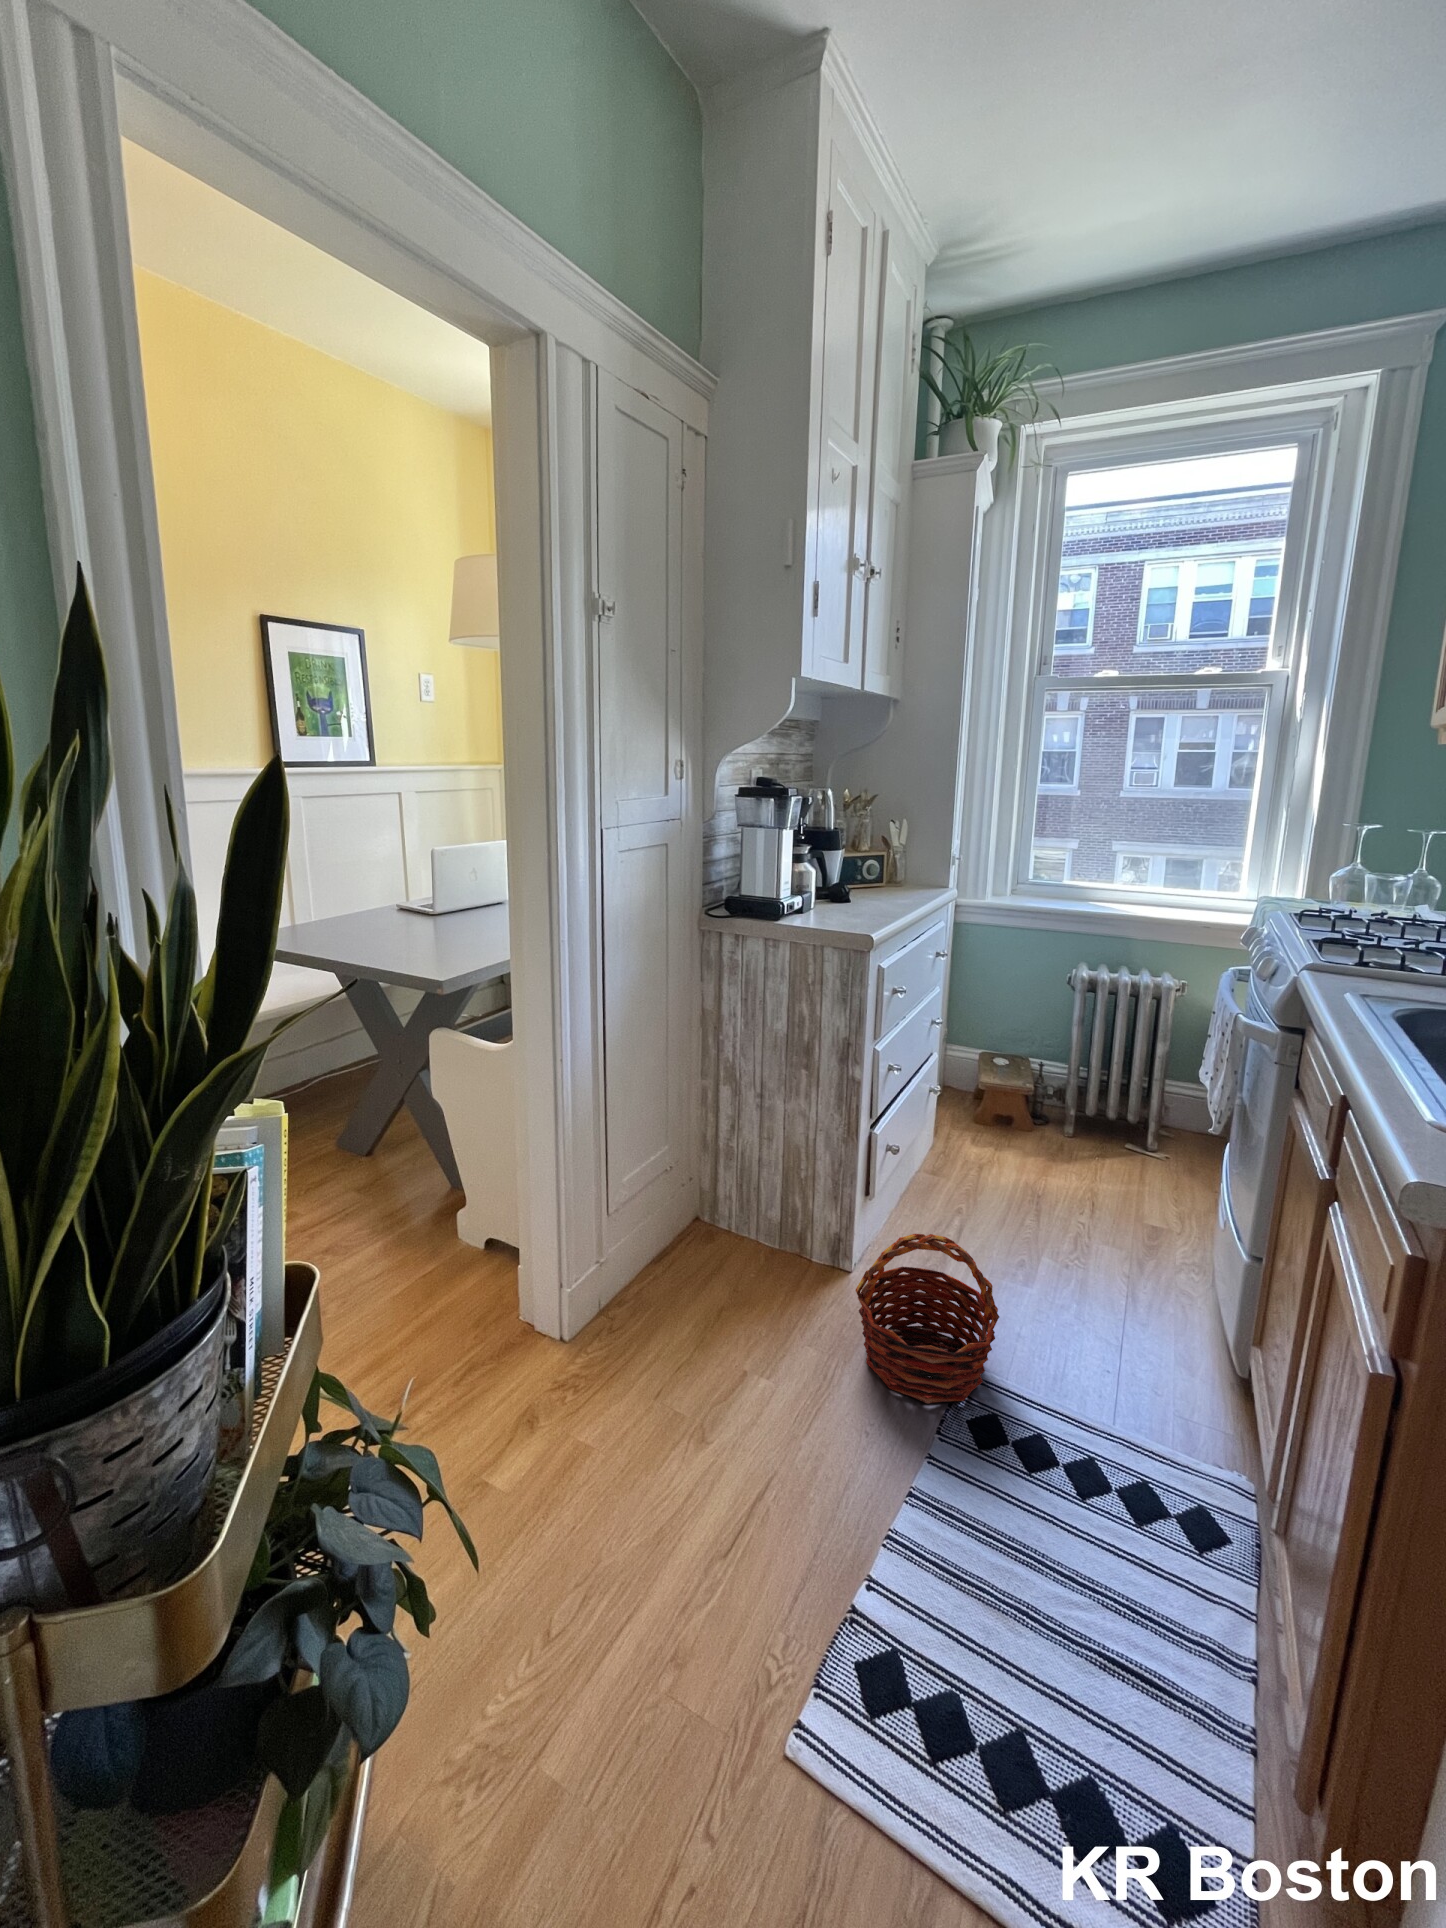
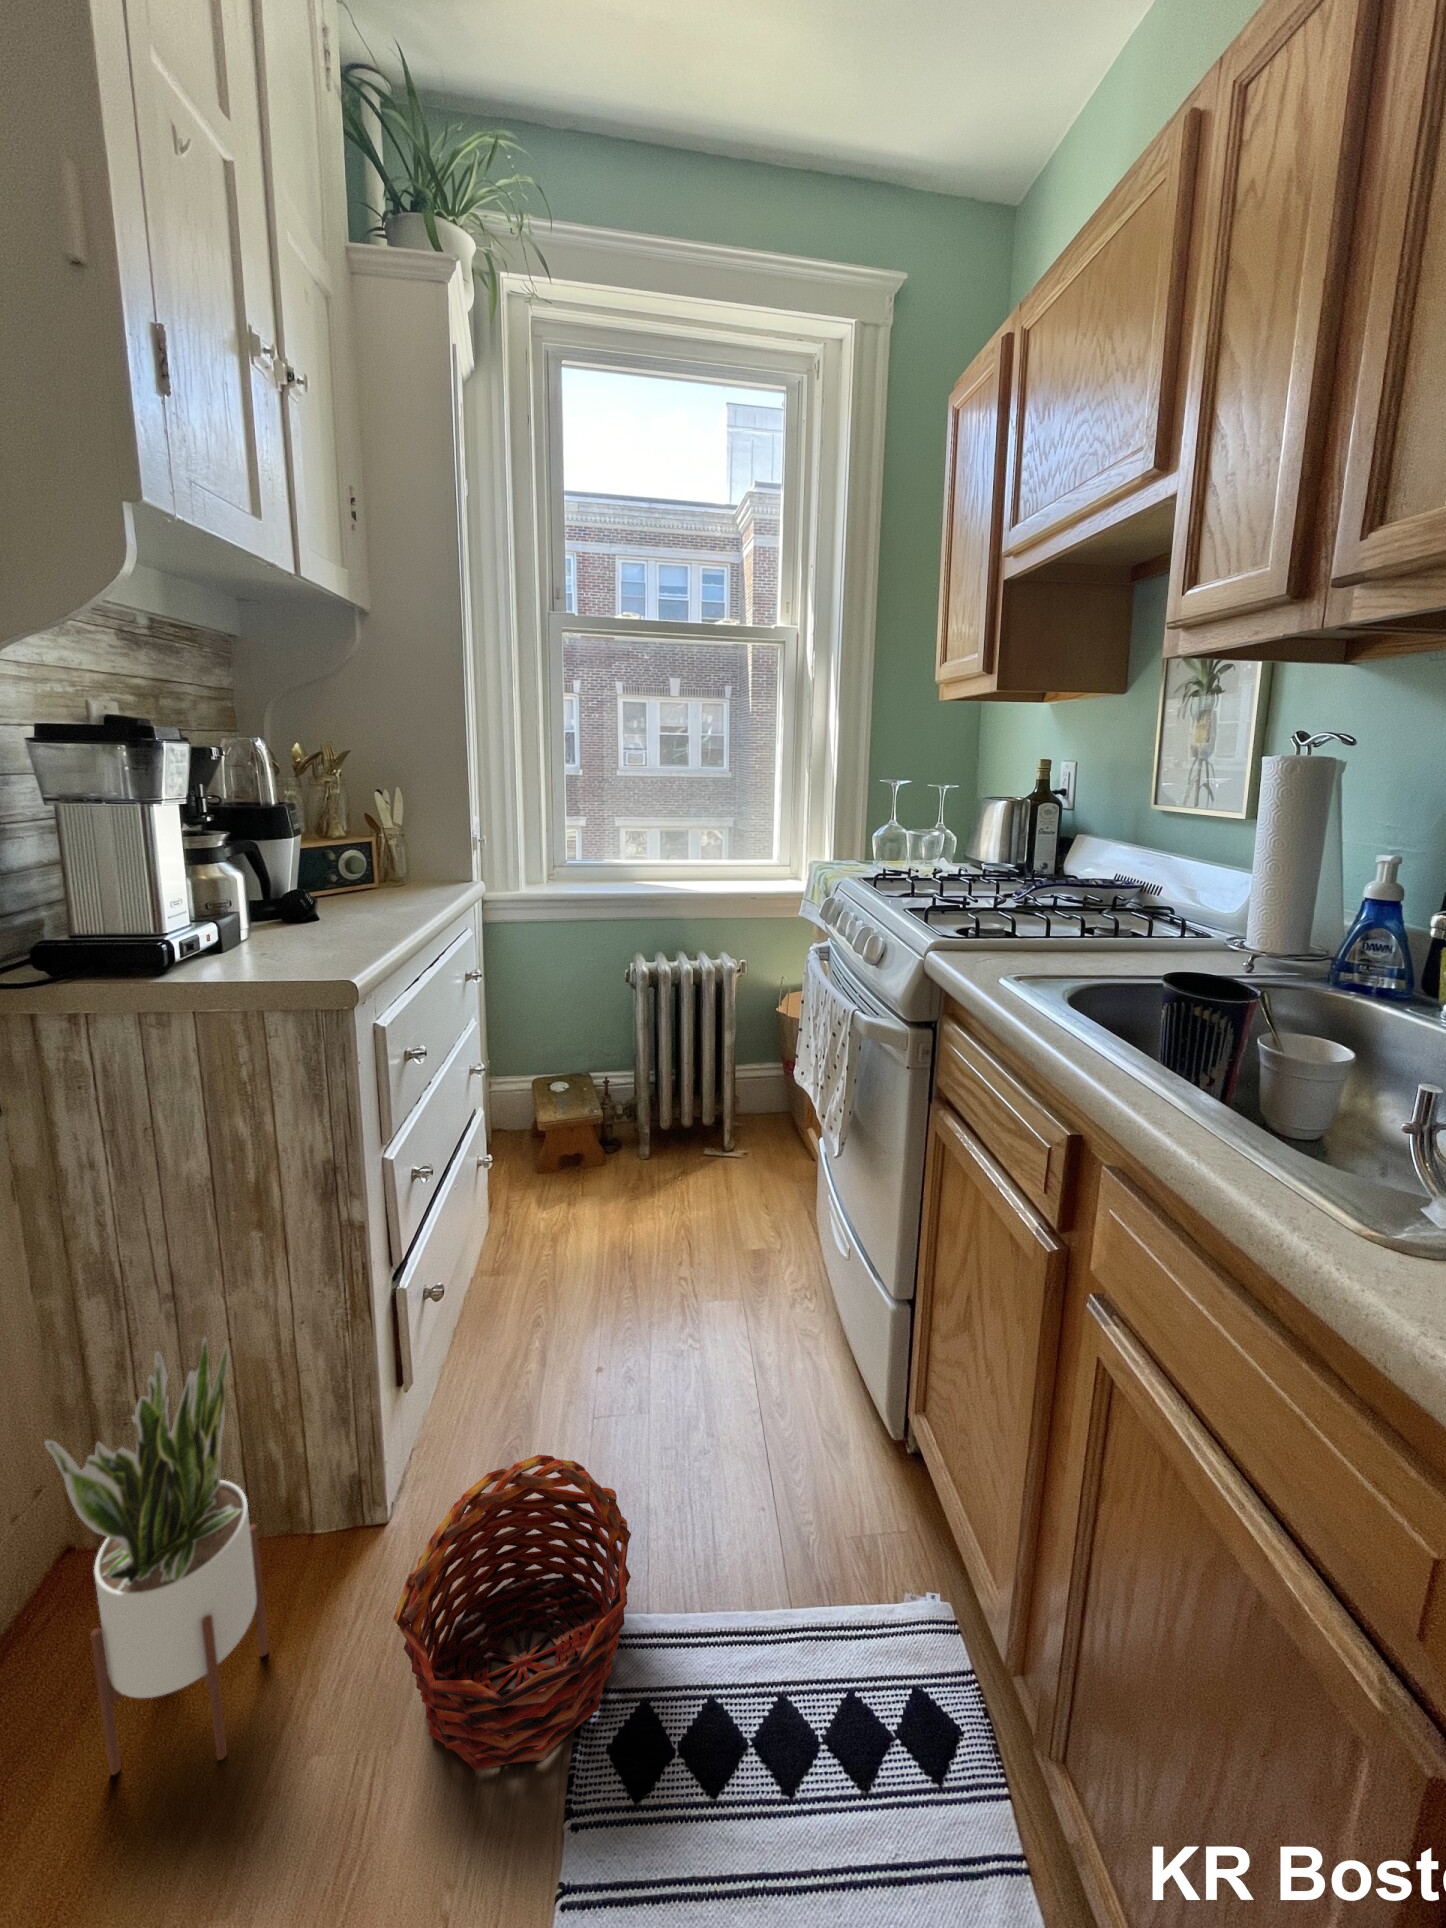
potted plant: none [721,1103,790,1324] -> present [44,1338,268,1775]

